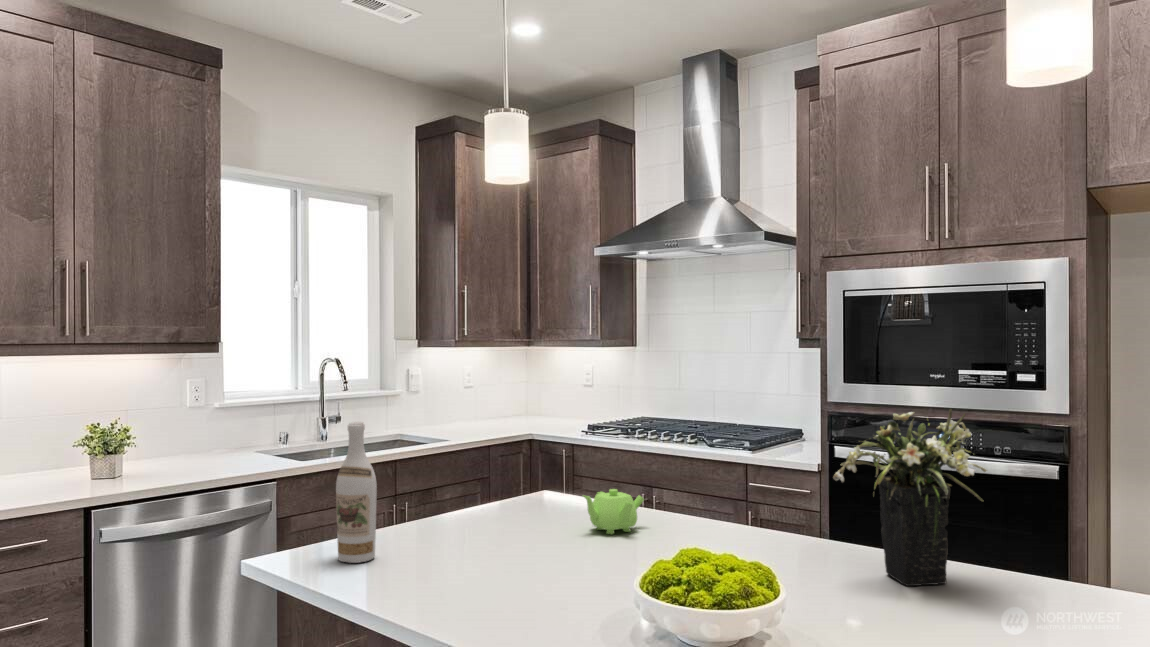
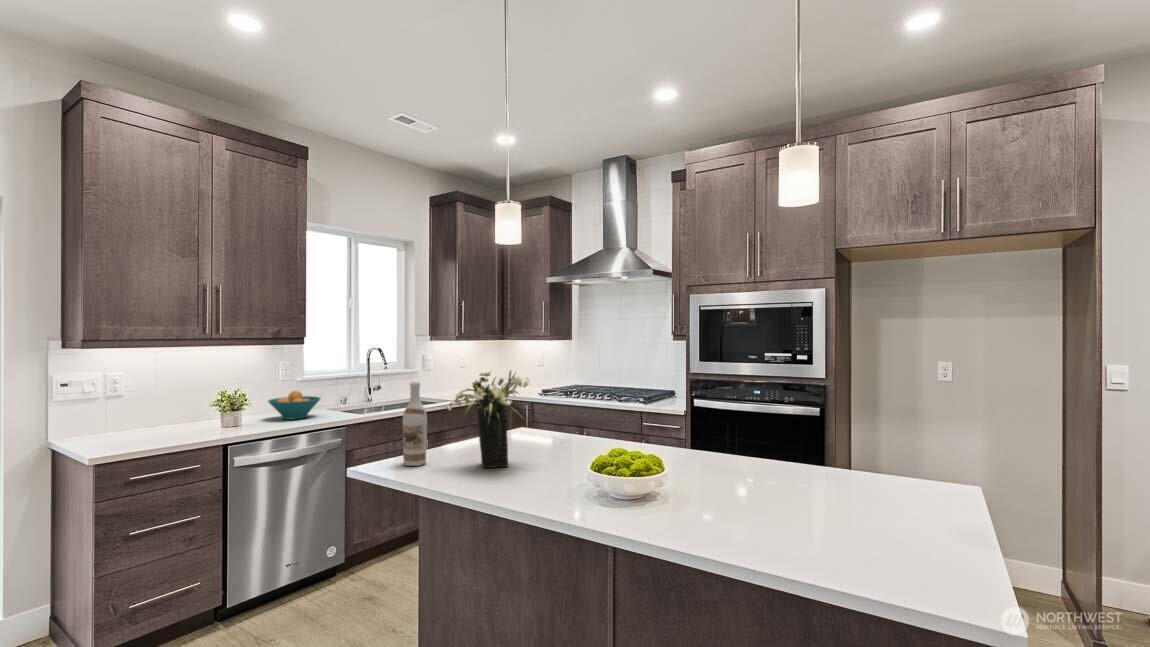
flower arrangement: present [833,409,987,586] -> present [446,370,529,468]
fruit bowl: none [162,425,242,470] -> present [268,391,320,420]
teapot: present [584,489,644,534] -> none [548,422,584,449]

